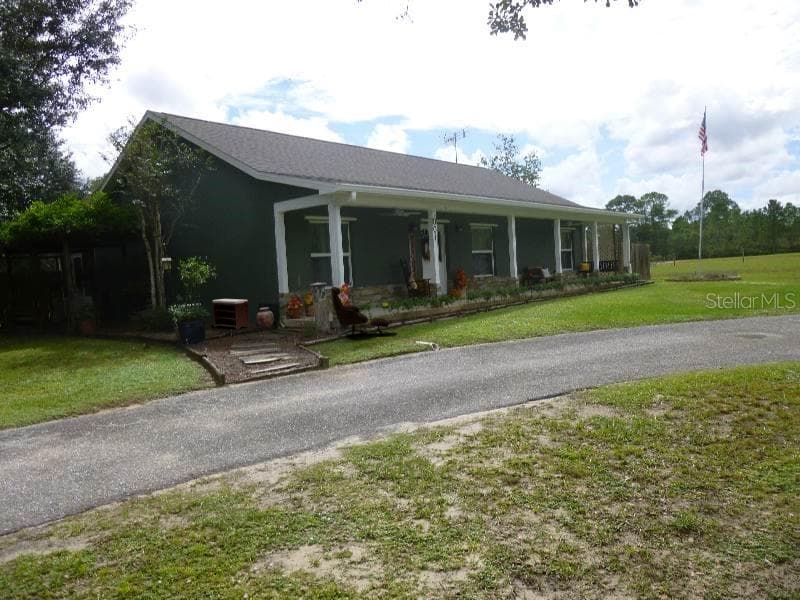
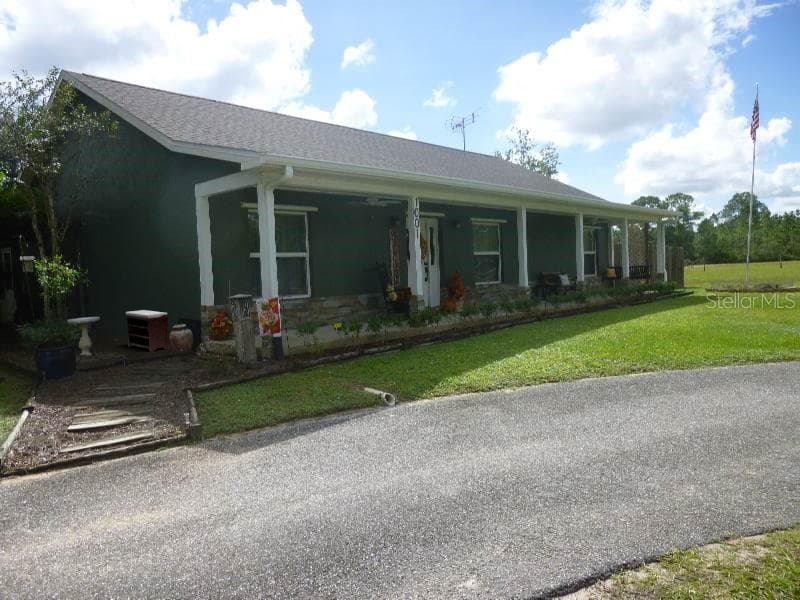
lounge chair: present [331,287,389,338] -> none [251,300,337,375]

